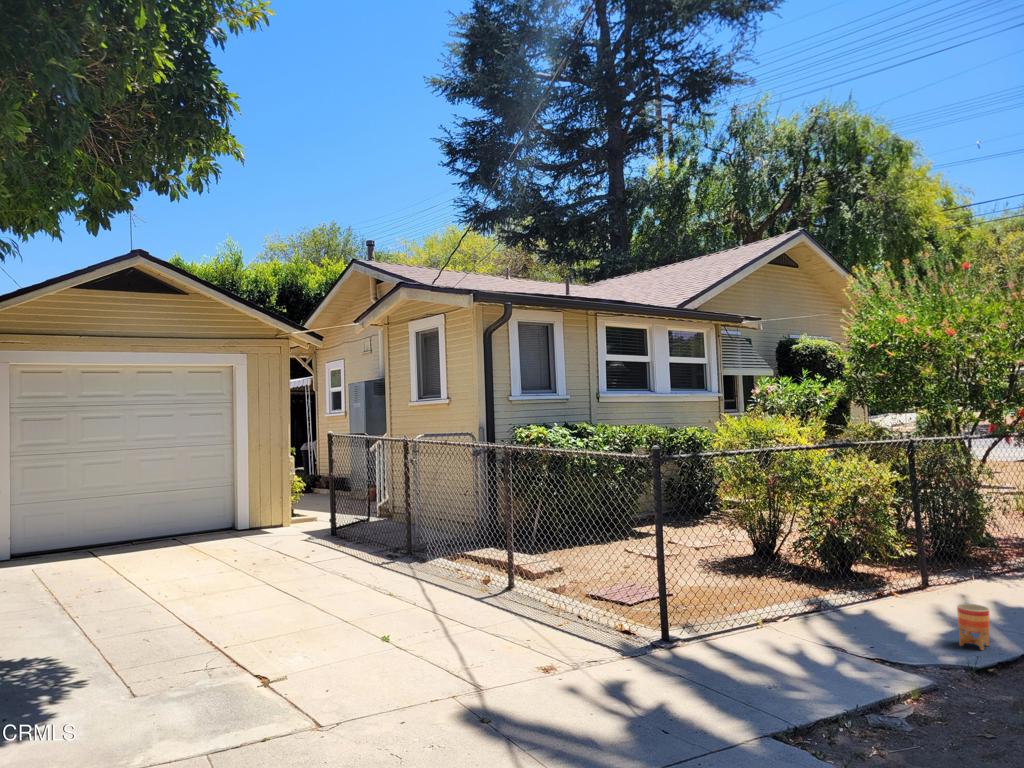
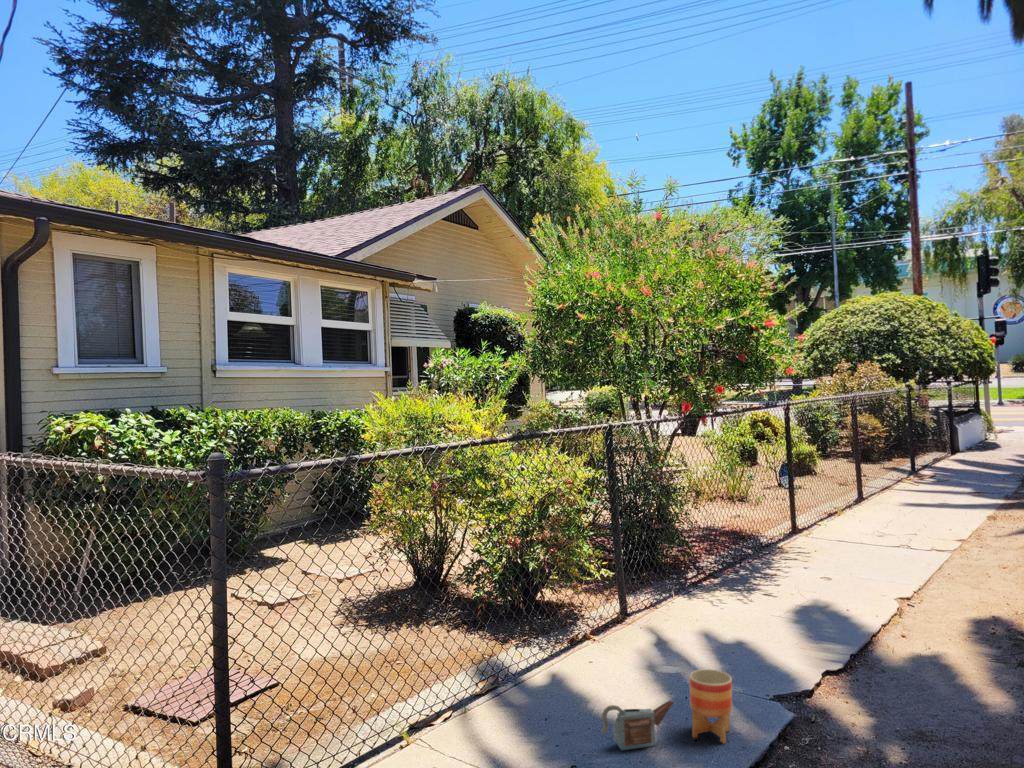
watering can: none [891,616,945,646] -> present [602,701,674,750]

